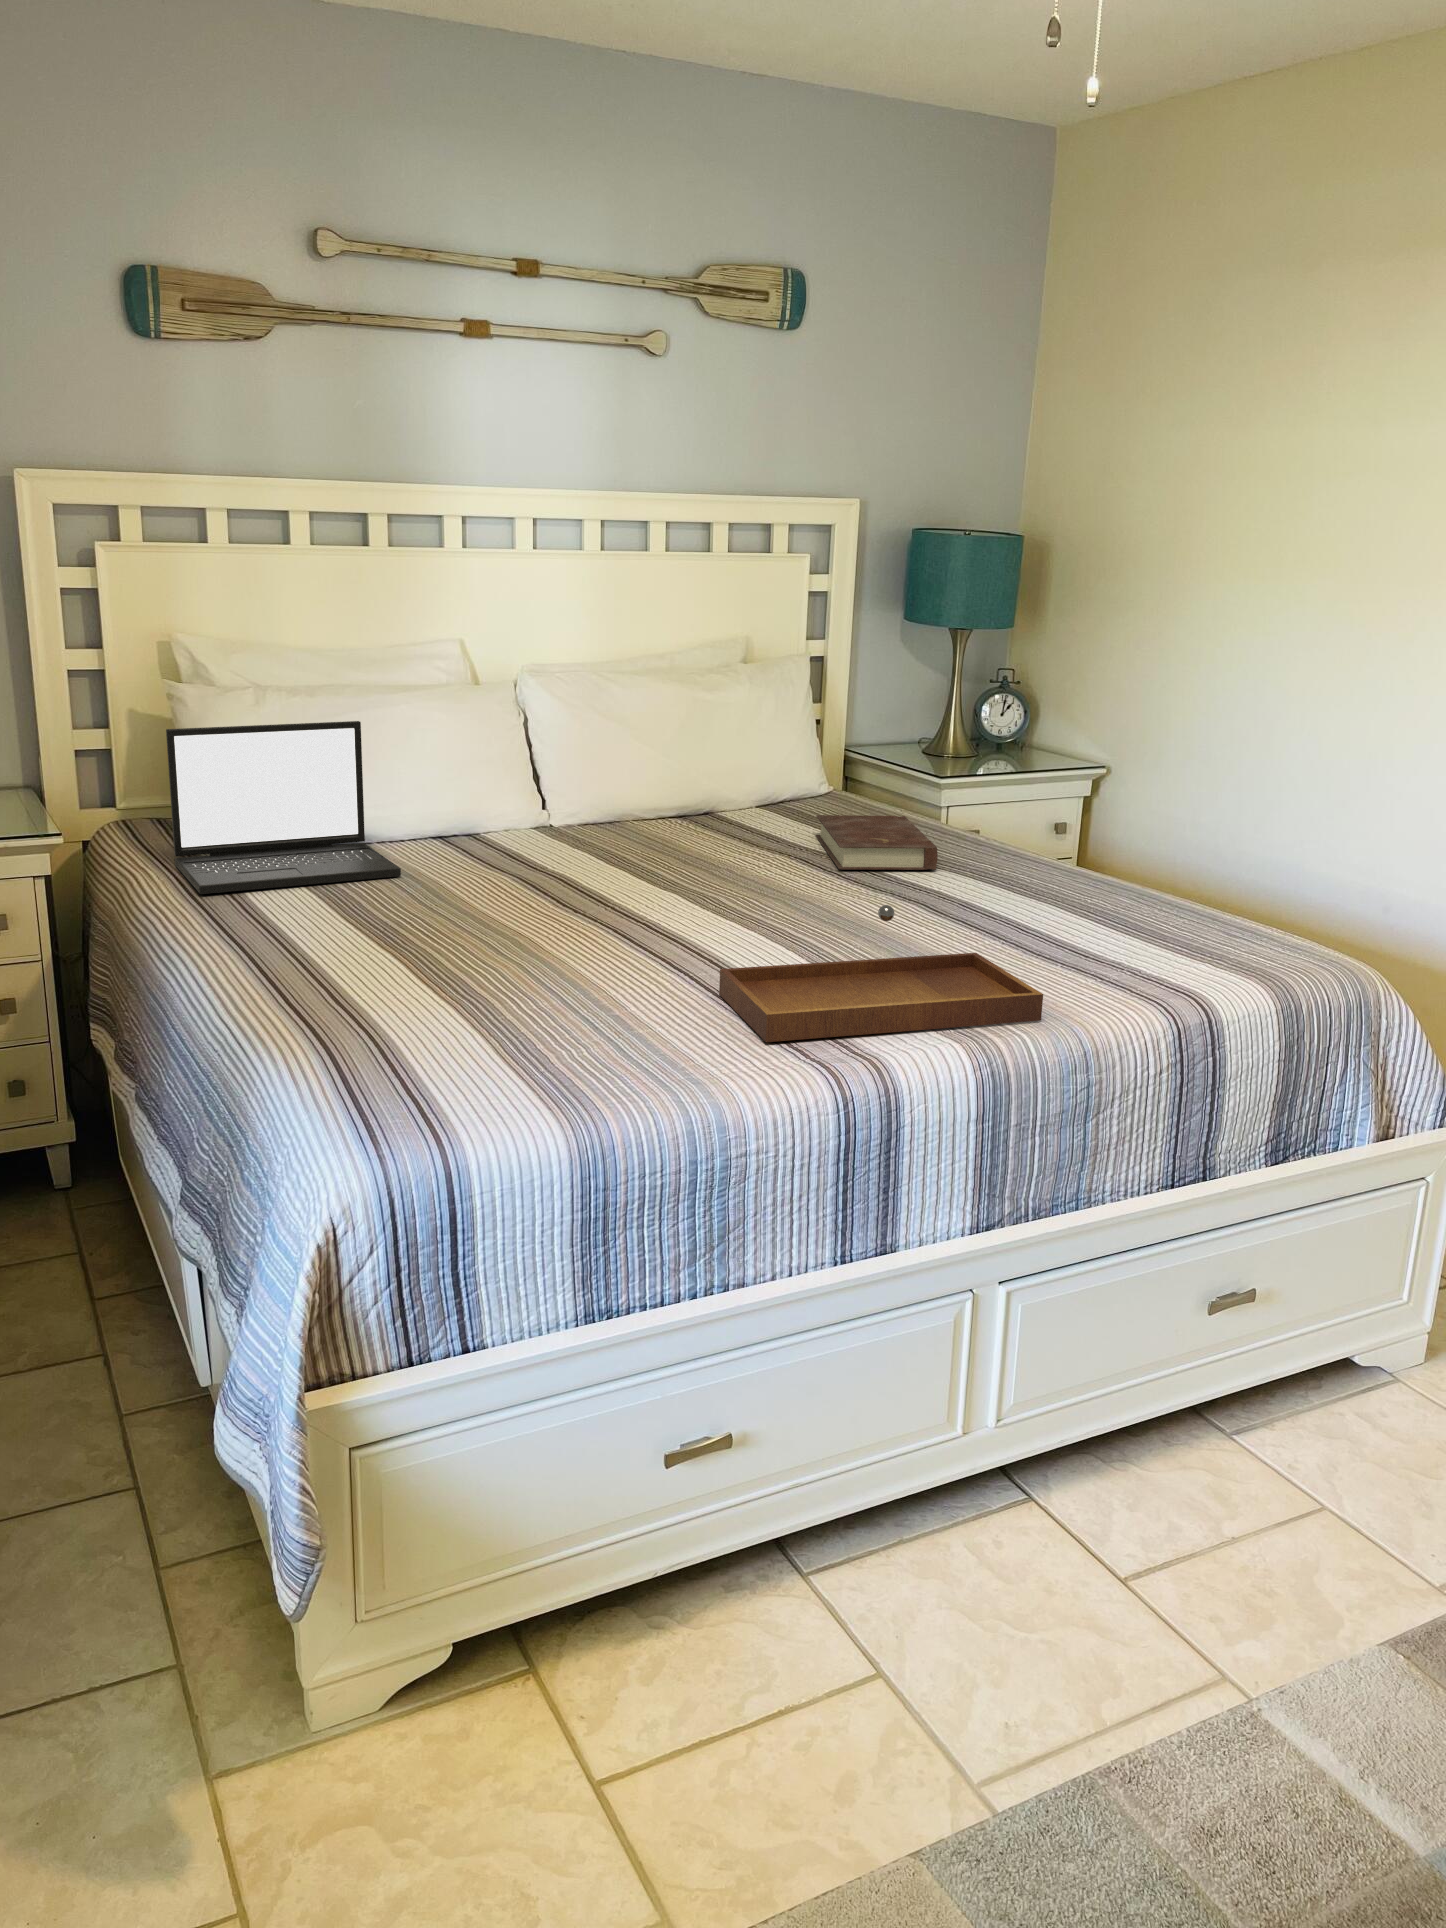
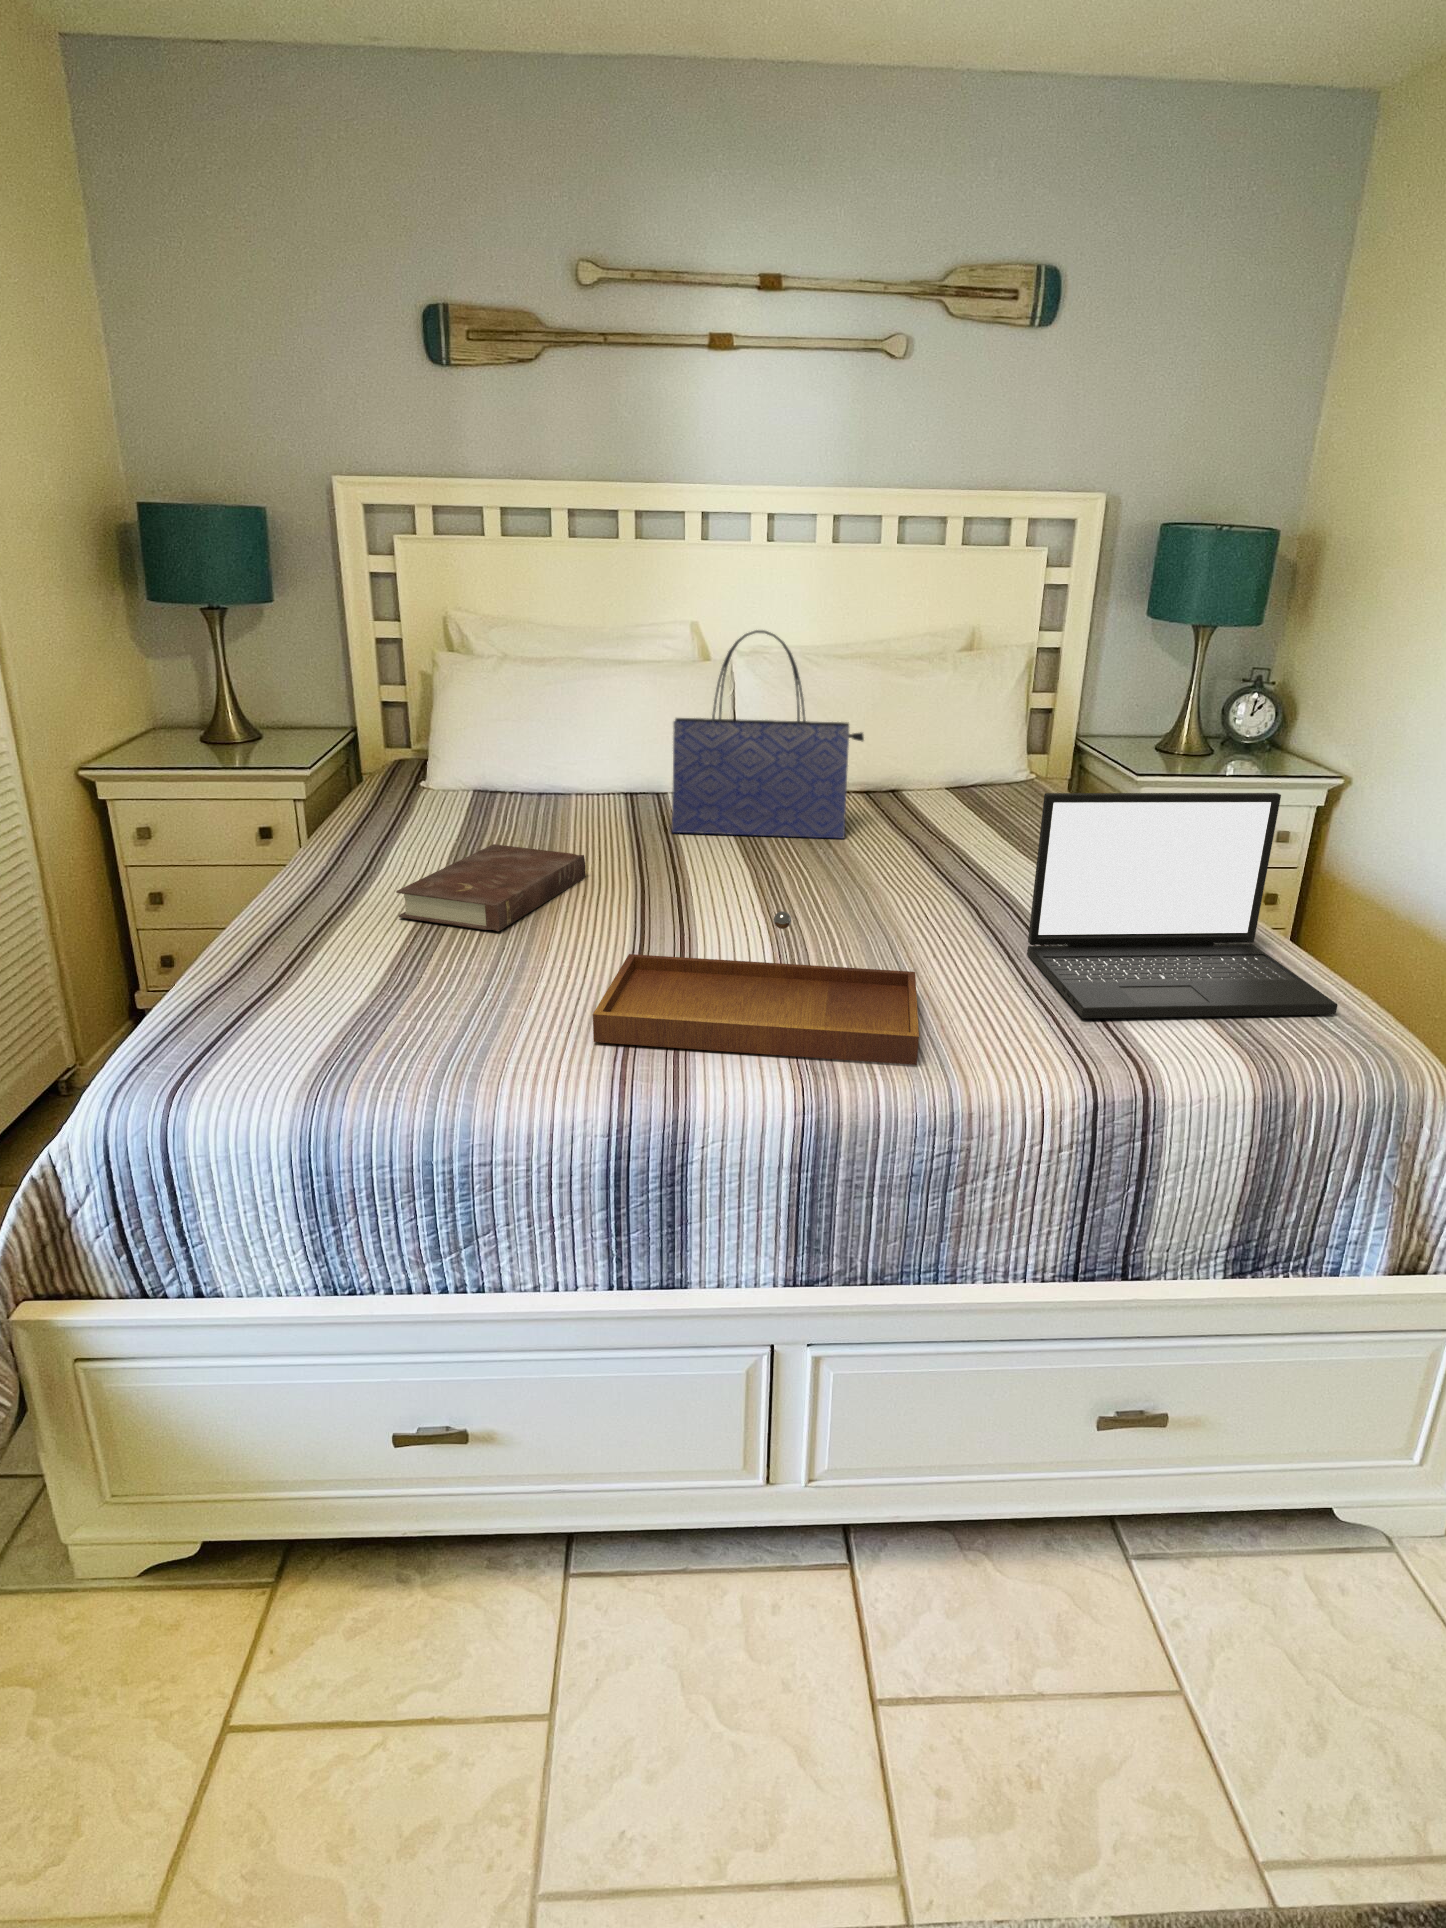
tote bag: none [551,647,750,870] -> present [672,630,864,838]
laptop: present [166,721,401,894] -> present [1027,793,1338,1018]
book: present [816,815,938,870] -> present [396,844,585,931]

